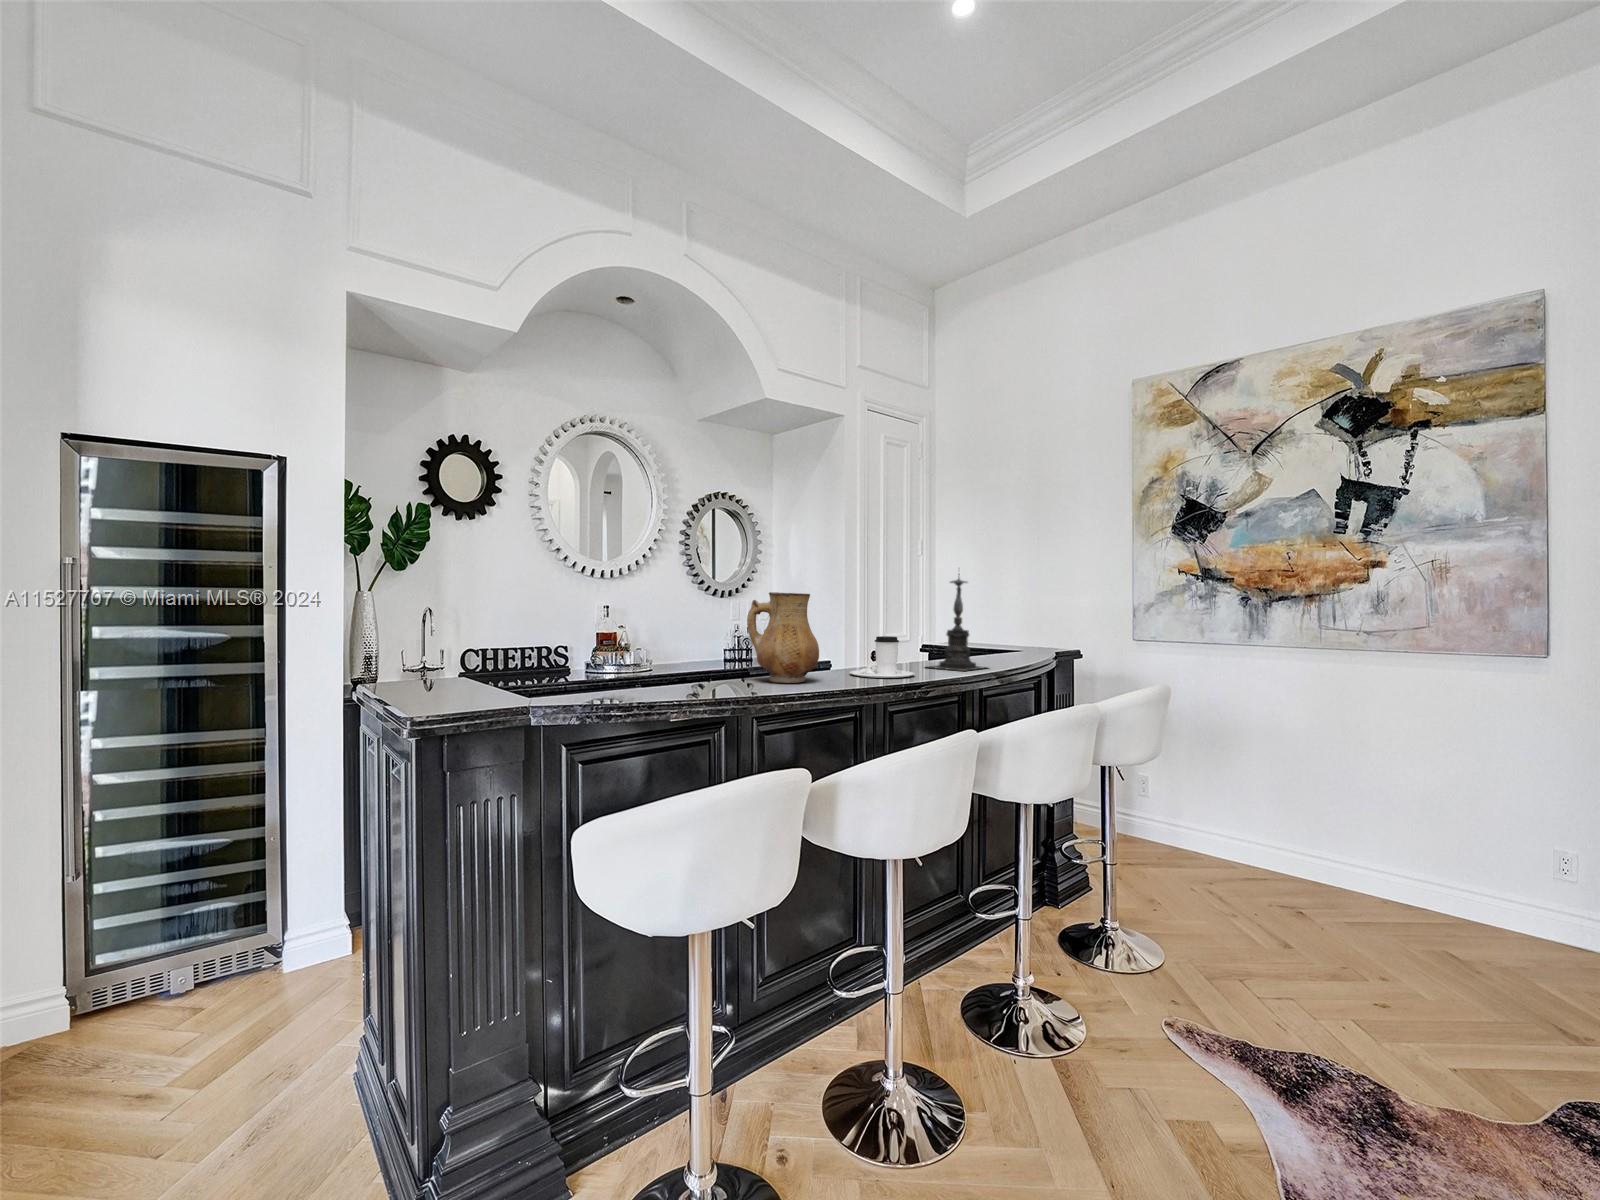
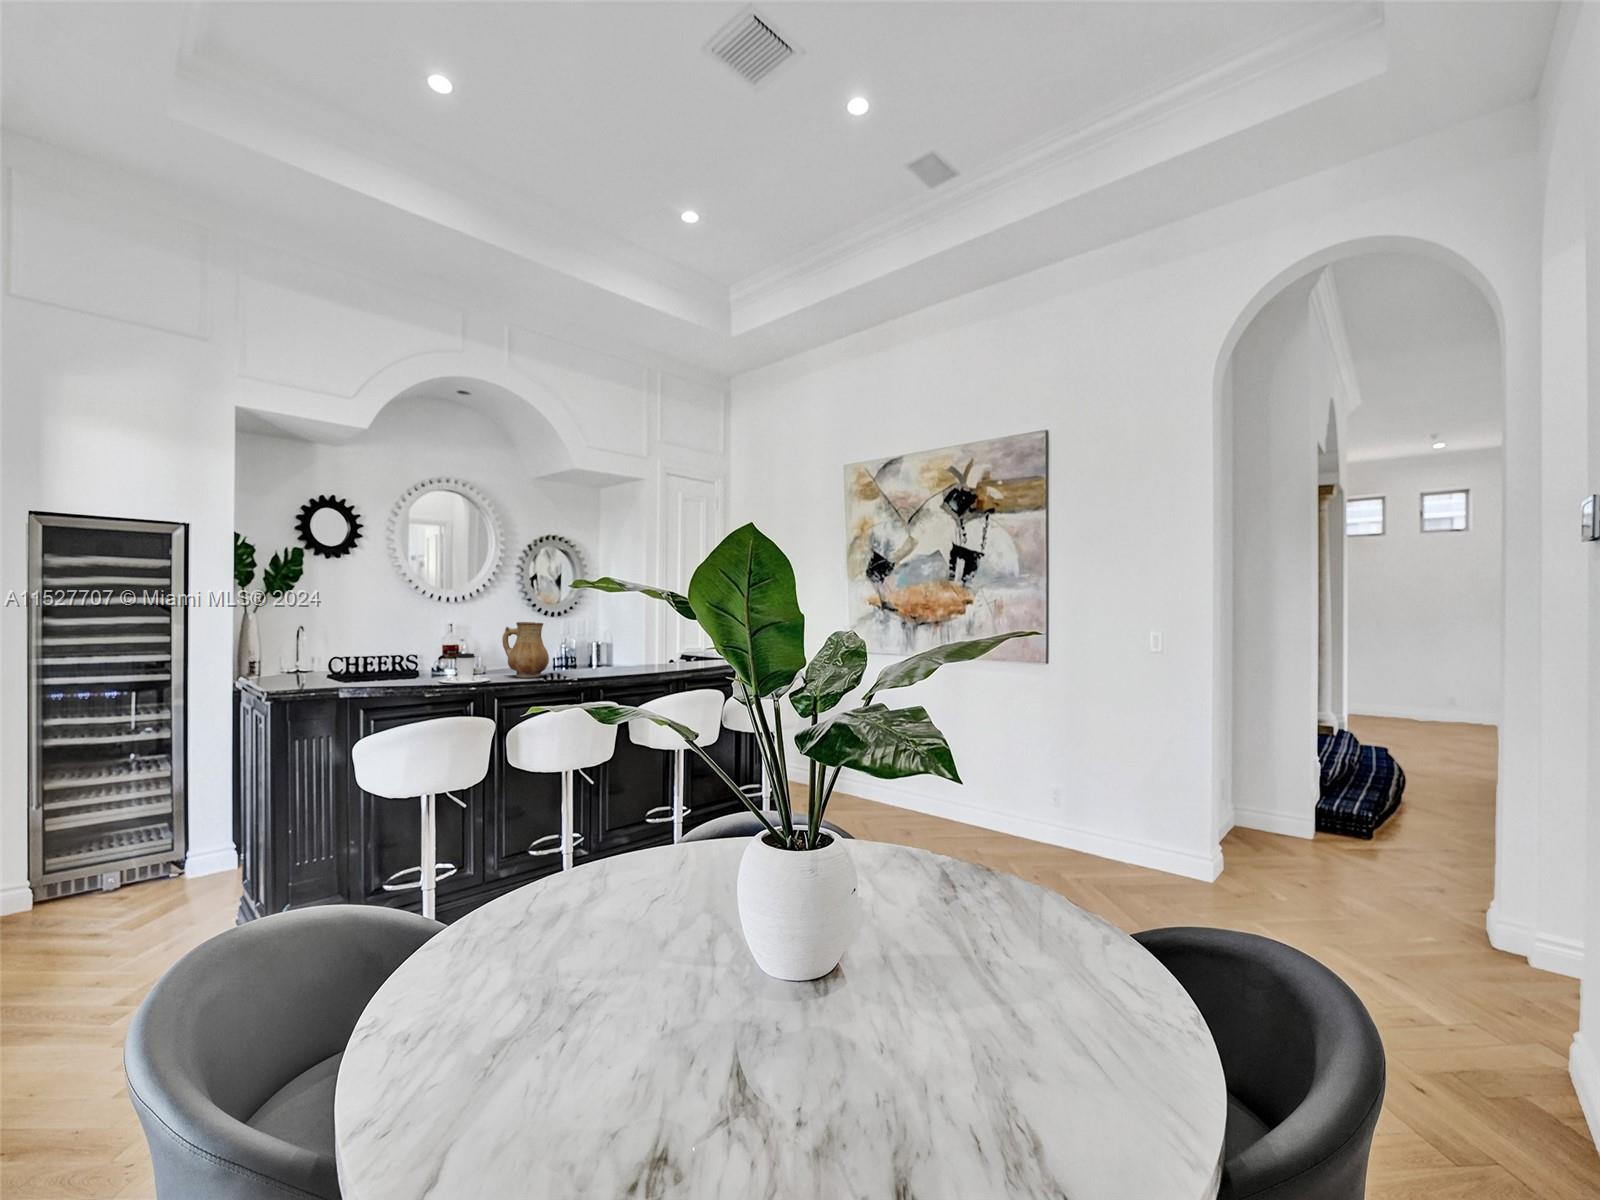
candle holder: present [927,574,984,671] -> none [641,604,687,671]
coffee cup: present [850,636,915,678] -> present [439,653,490,684]

